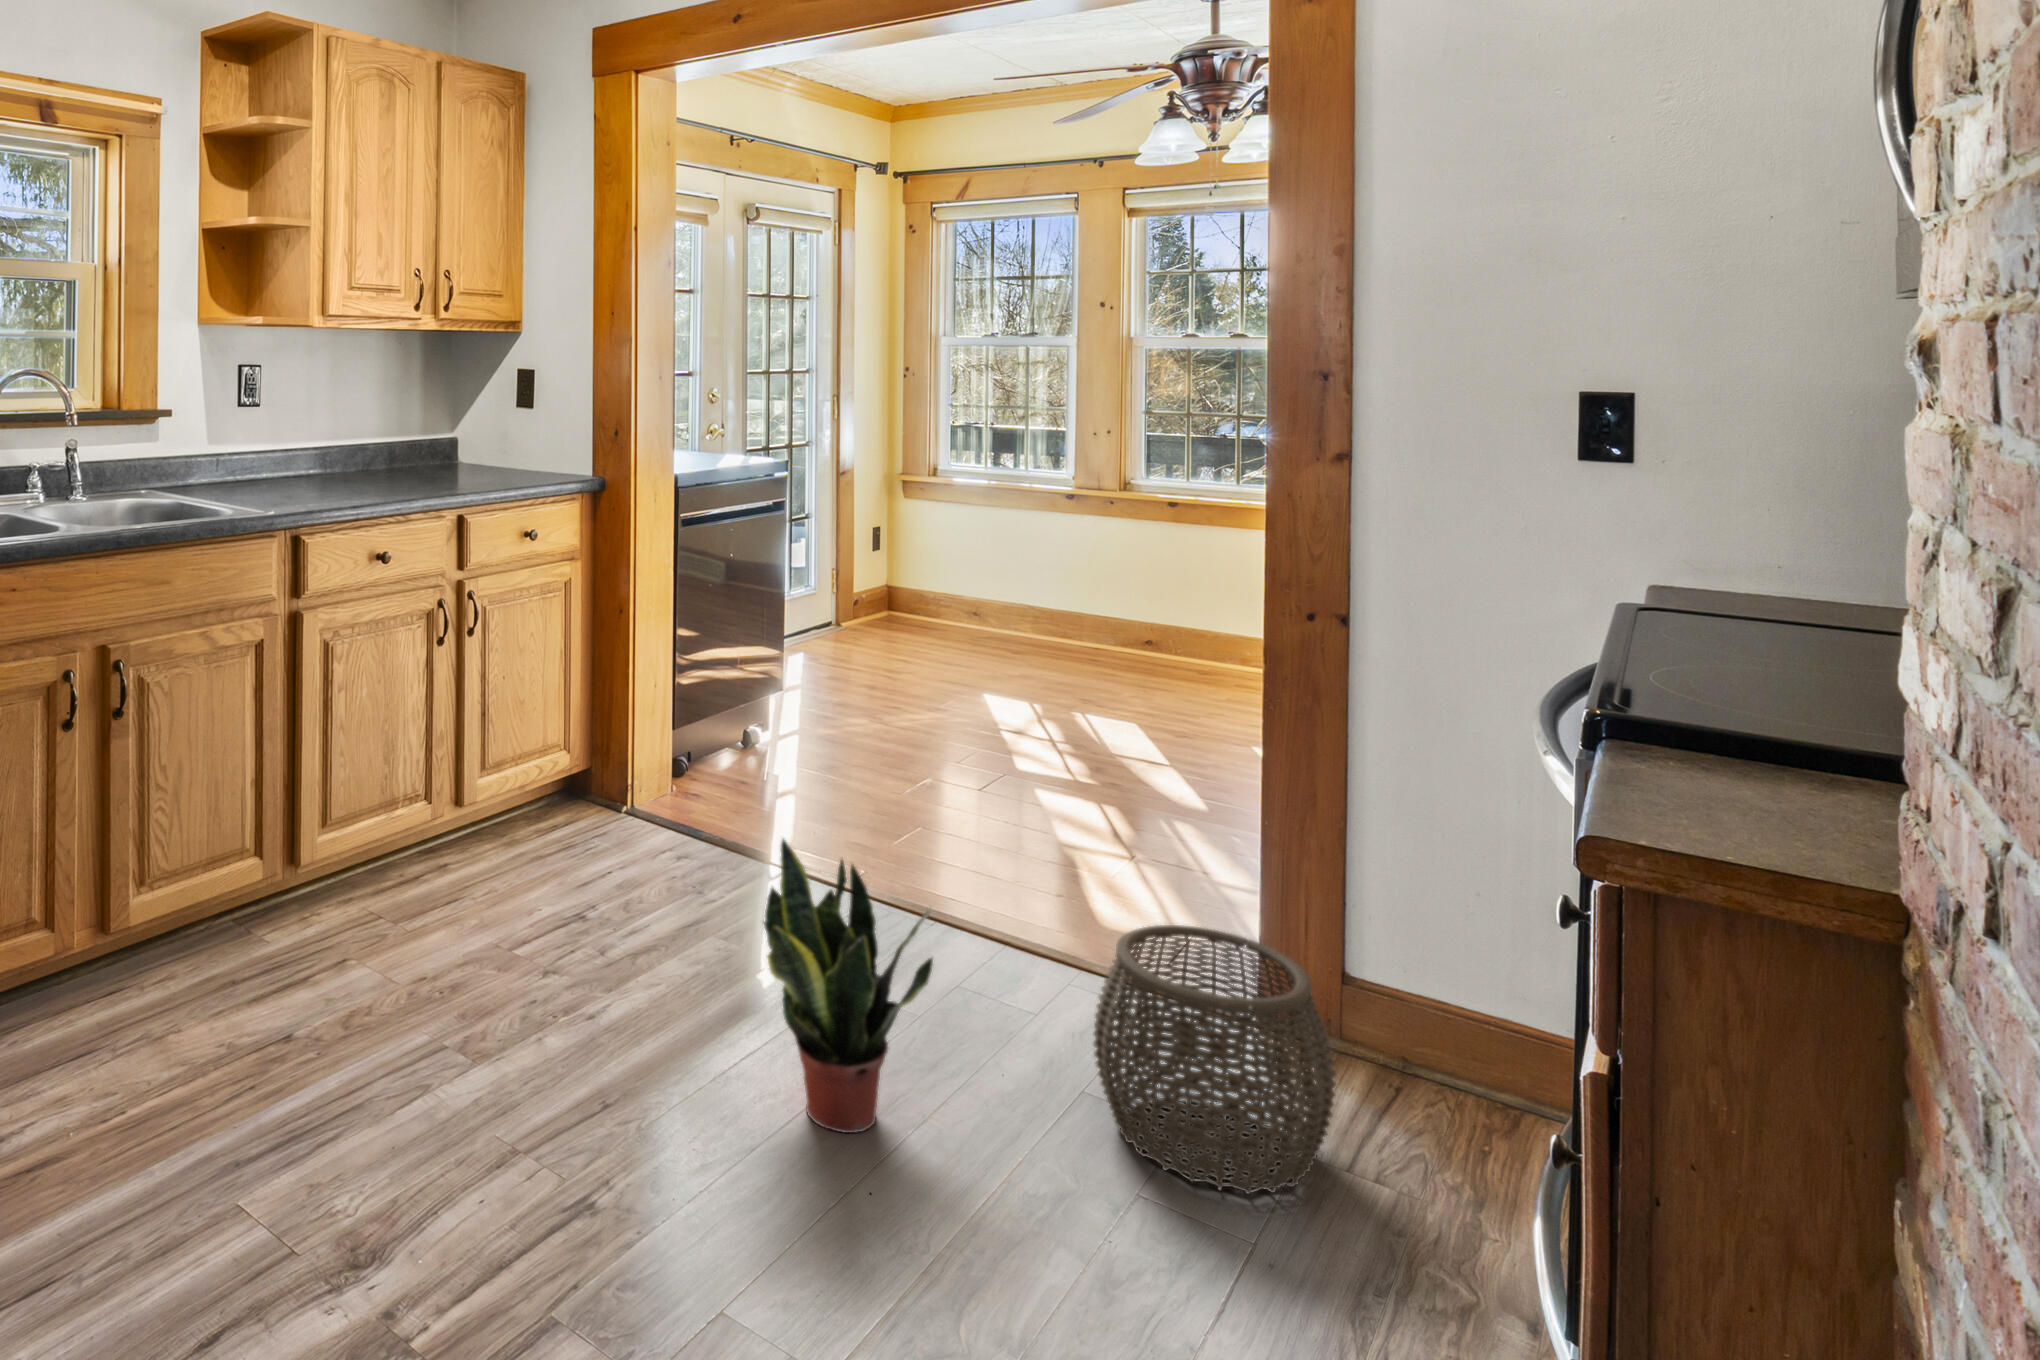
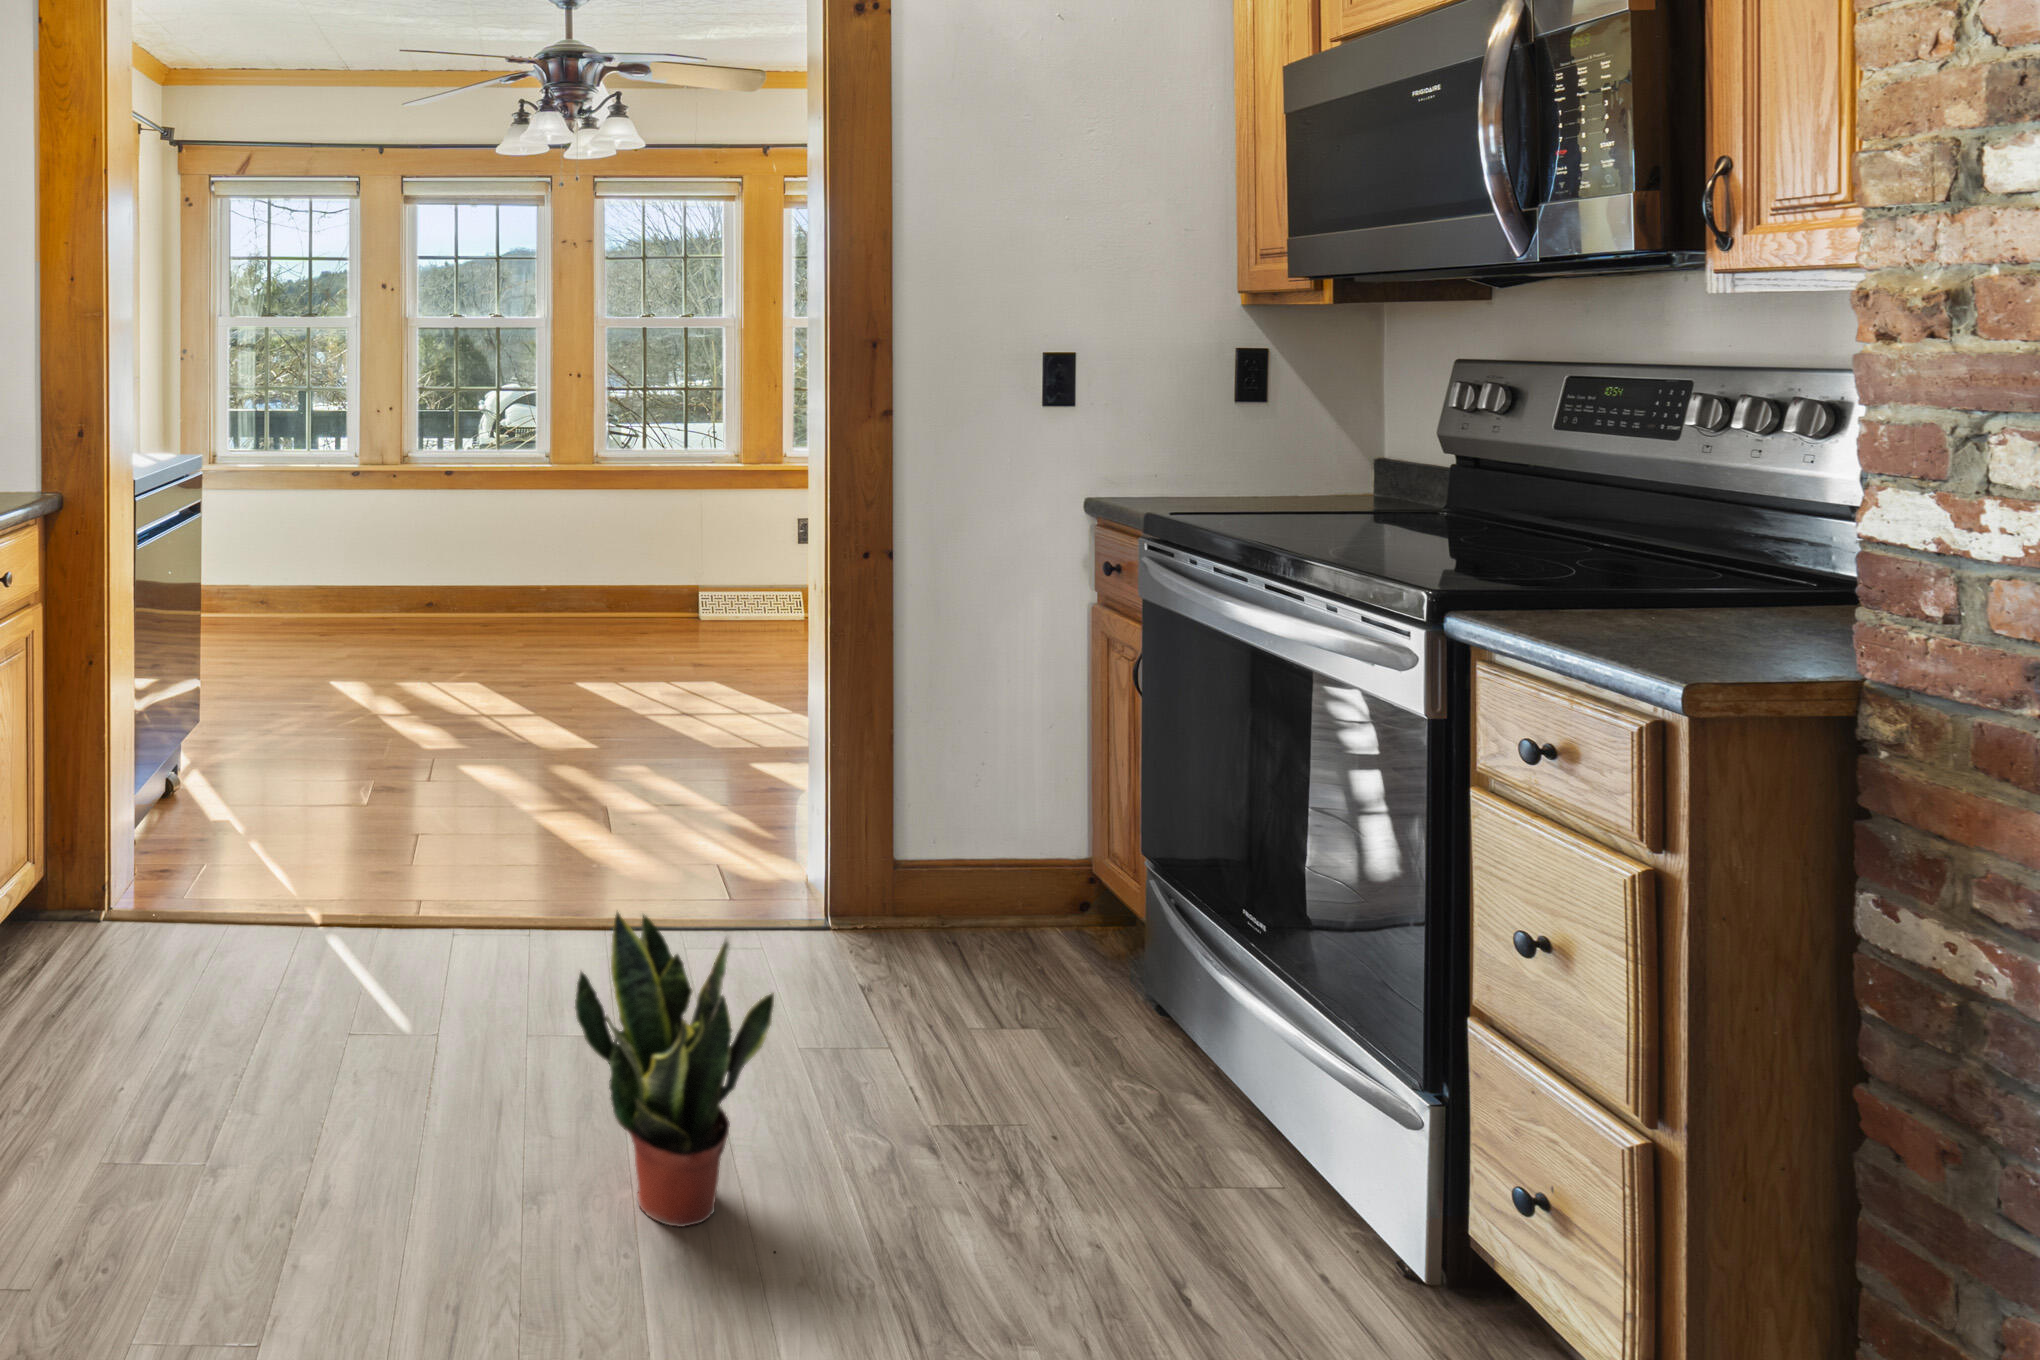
woven basket: present [1093,925,1336,1194] -> none [833,879,1043,1125]

